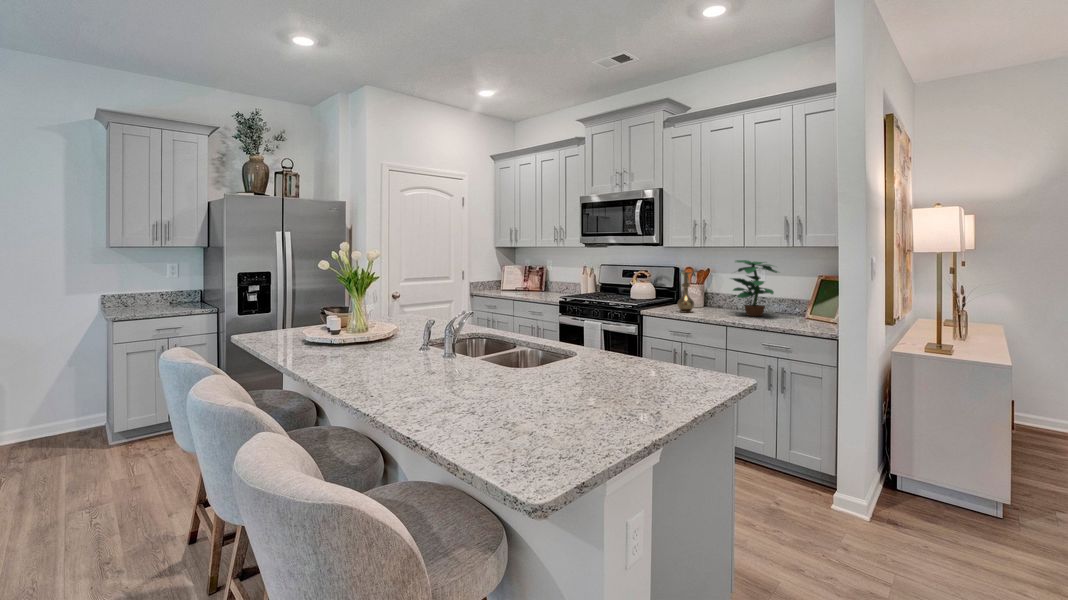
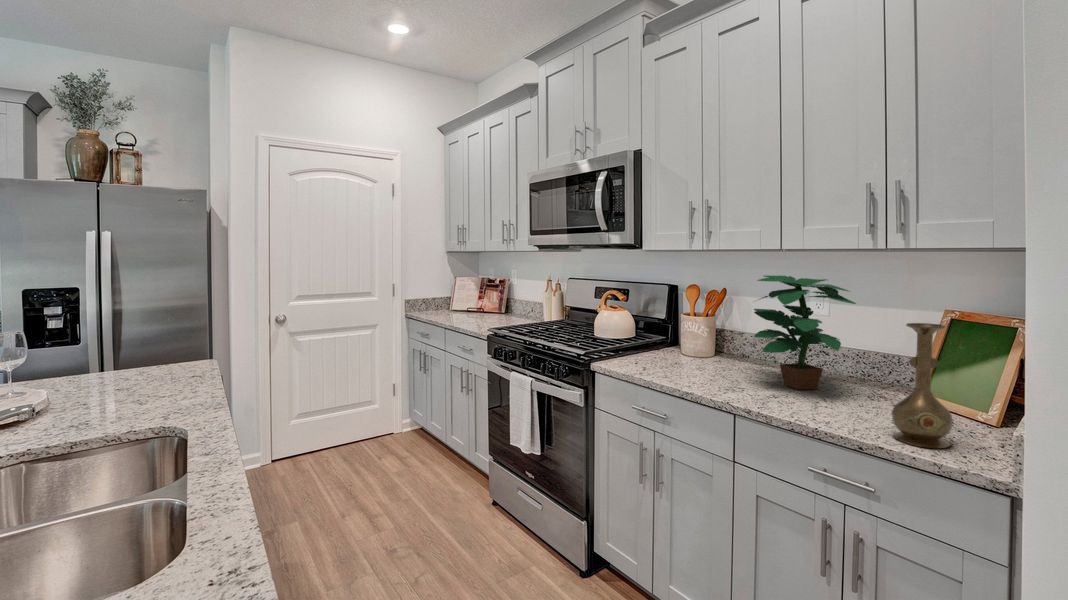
vase: present [677,272,694,313] -> present [892,323,953,448]

